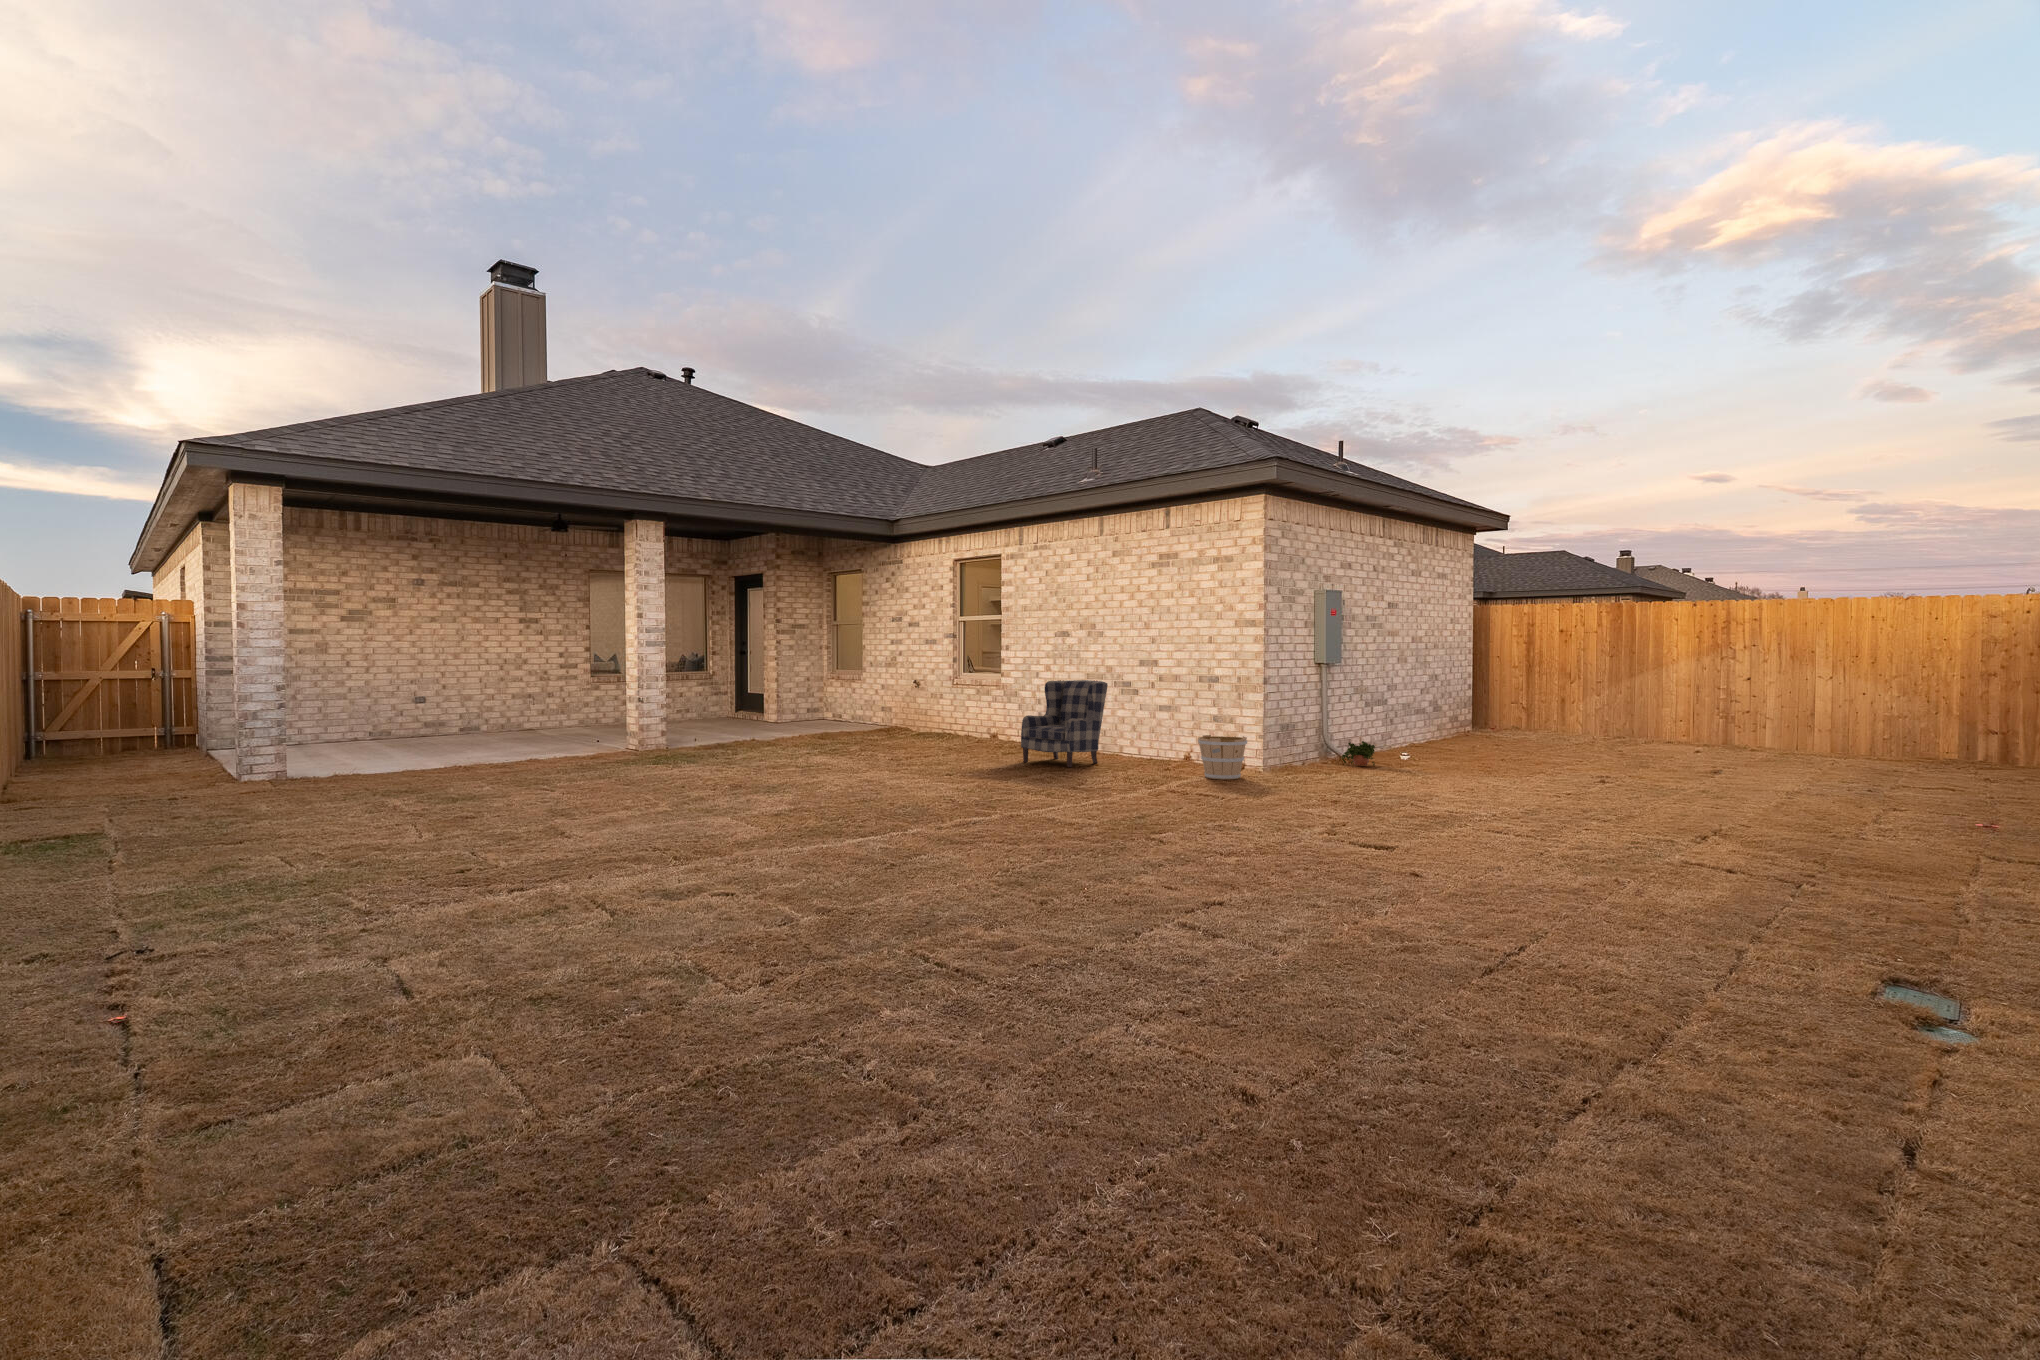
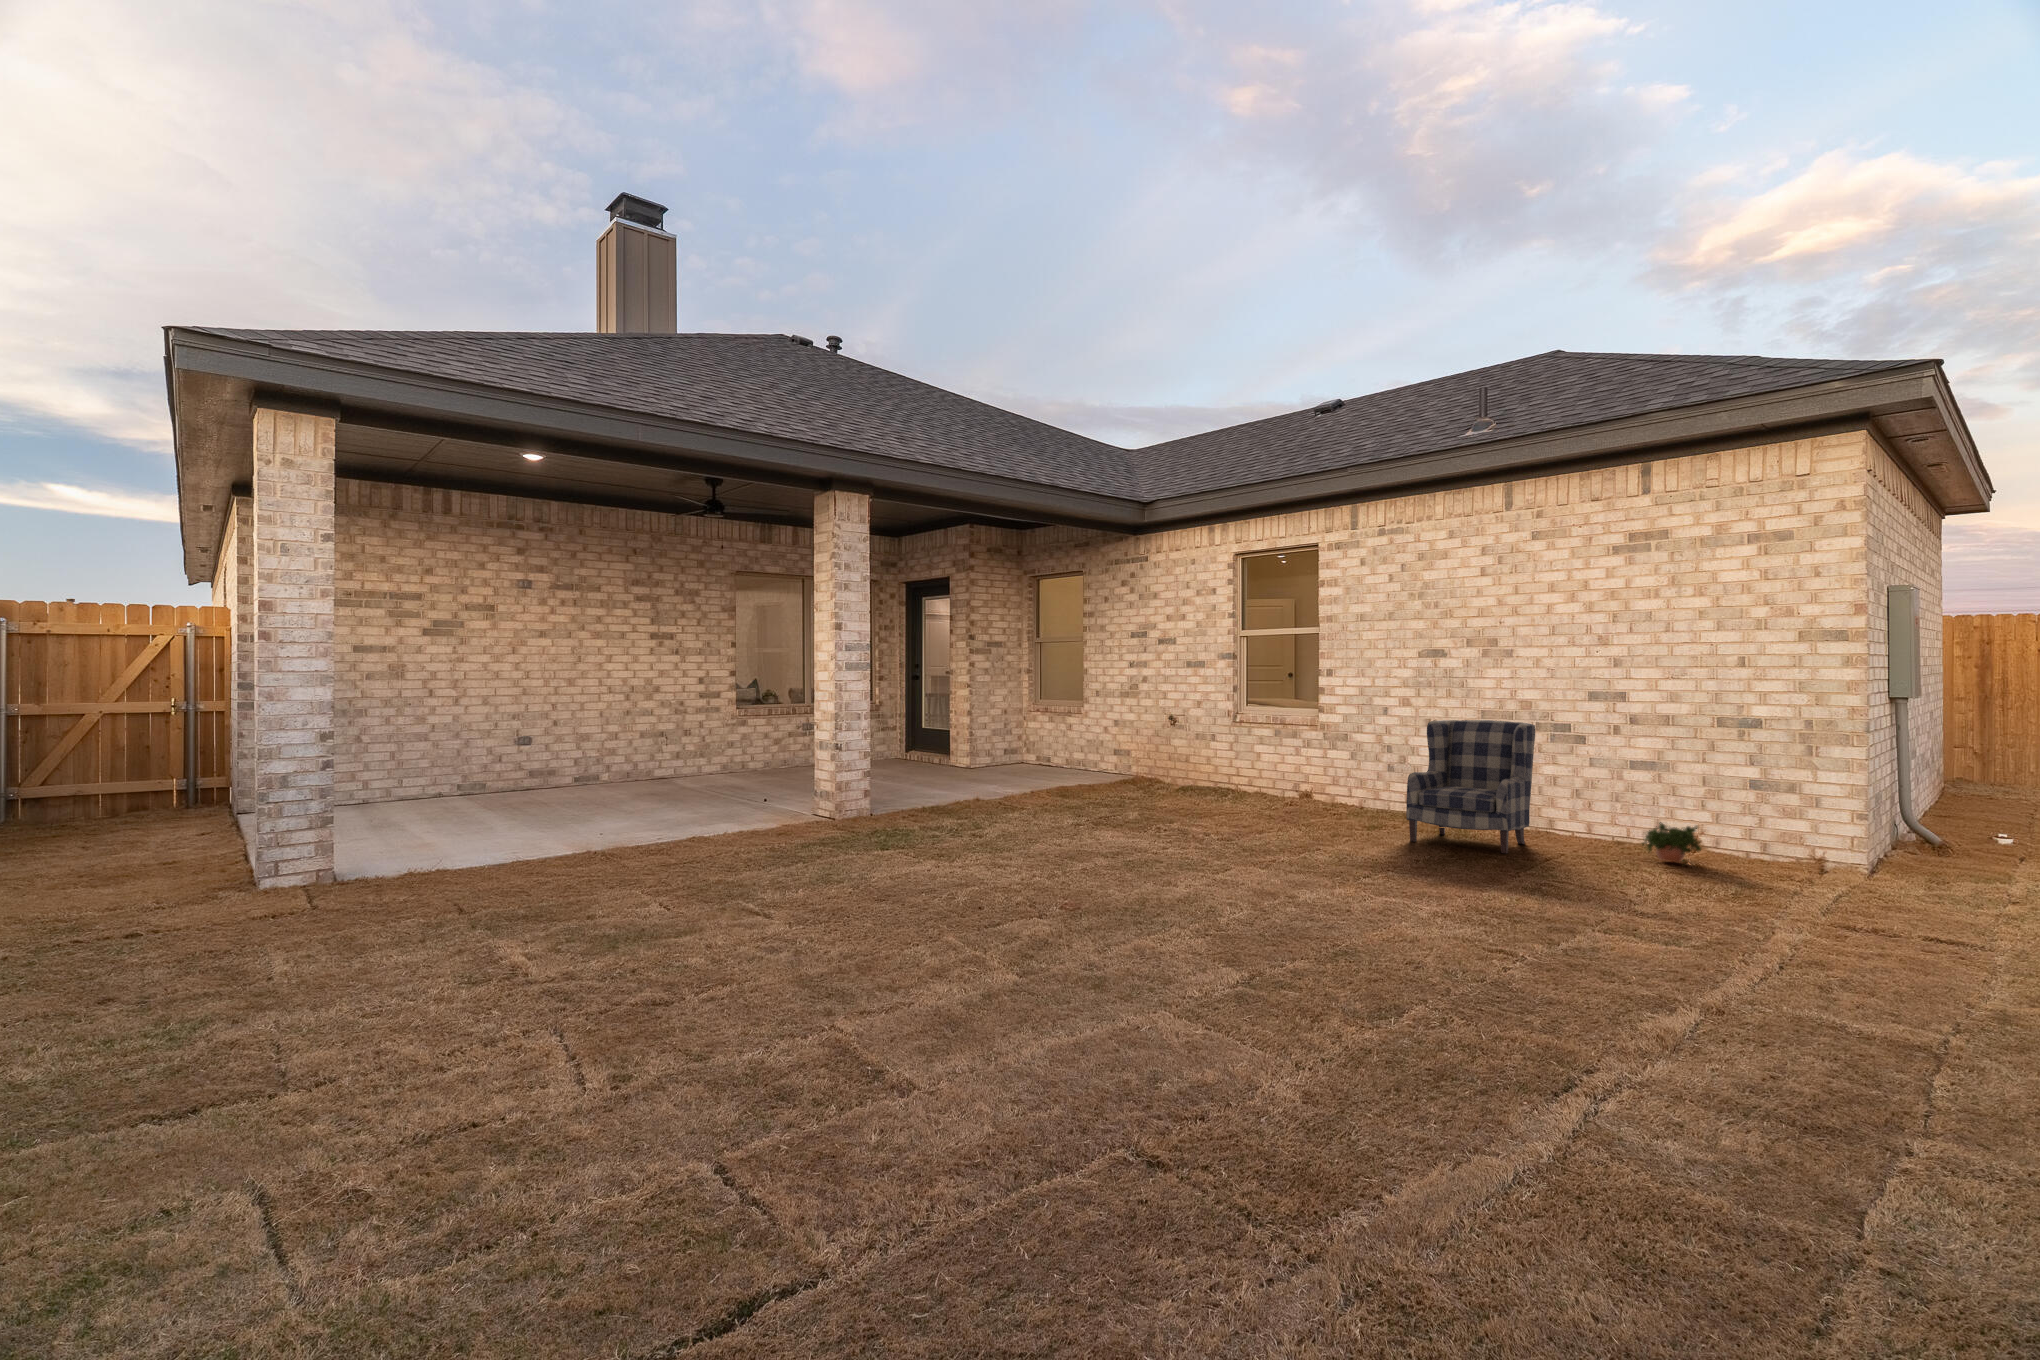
wooden bucket: present [1198,735,1247,780] -> none [1752,810,1853,885]
potted plant: present [1341,741,1375,765] -> present [1642,822,1701,862]

